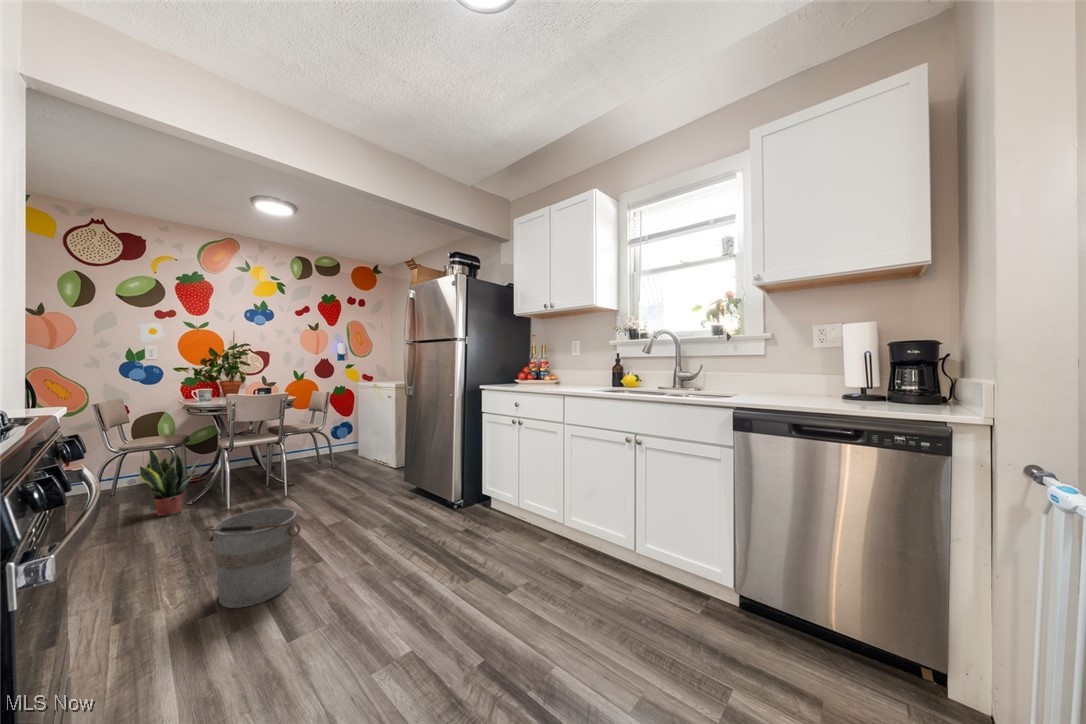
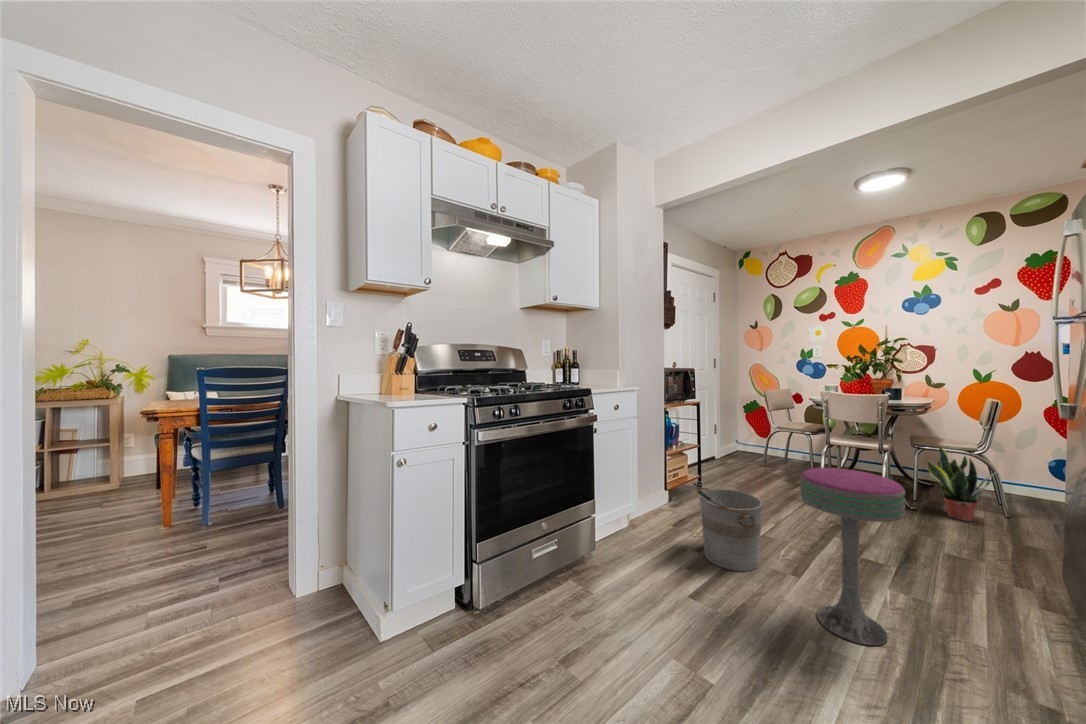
bar stool: none [356,442,422,571] -> present [801,468,905,645]
potted plant: present [139,449,196,516] -> present [928,447,994,521]

